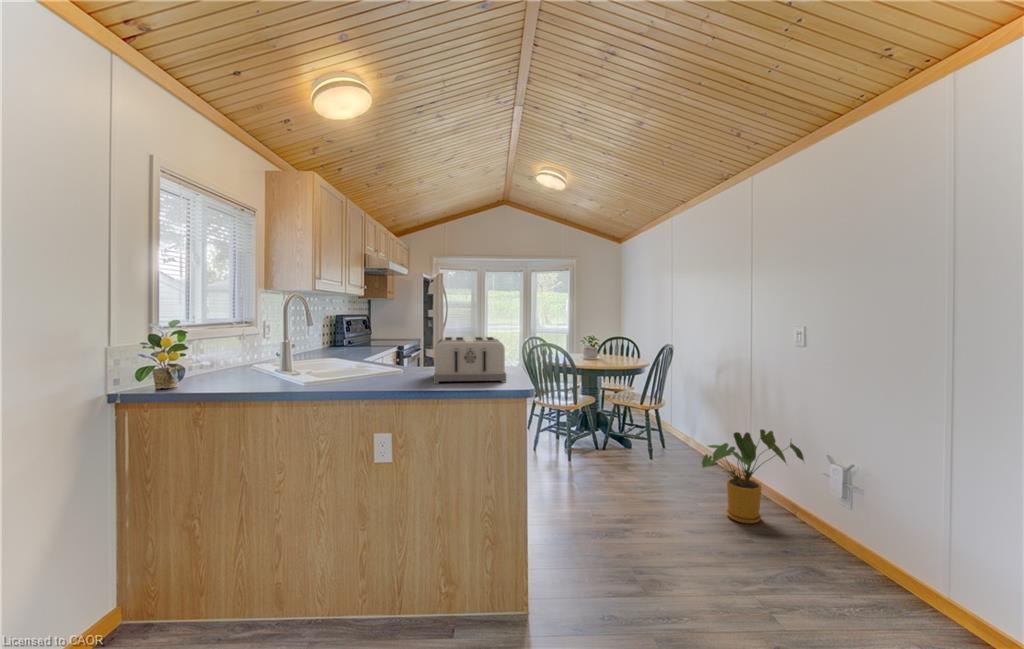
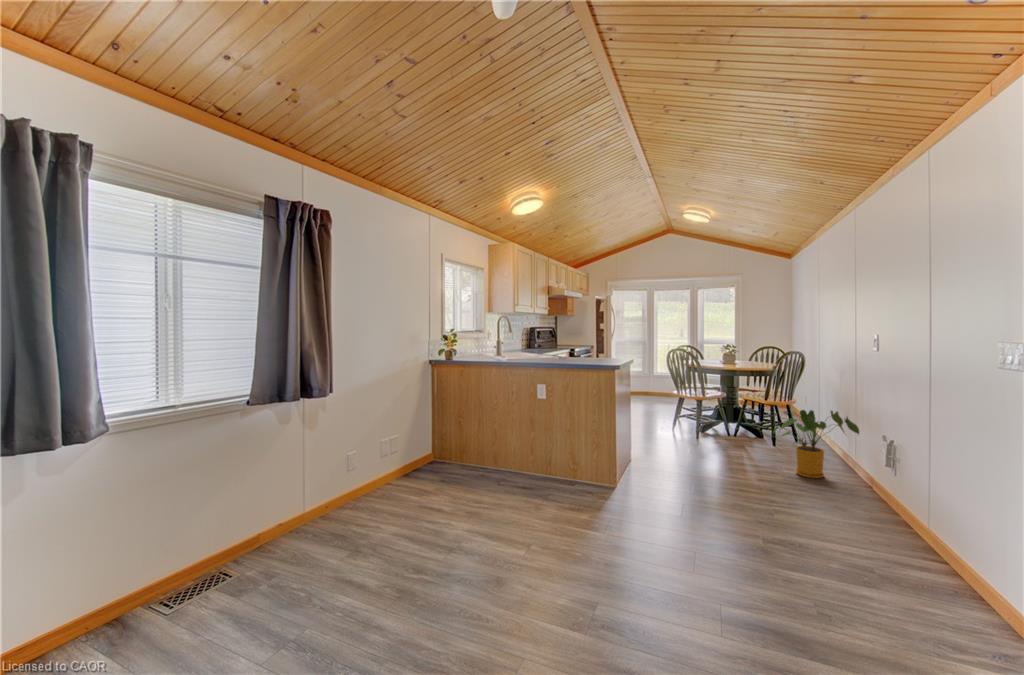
toaster: present [434,337,506,384] -> none [570,337,614,362]

